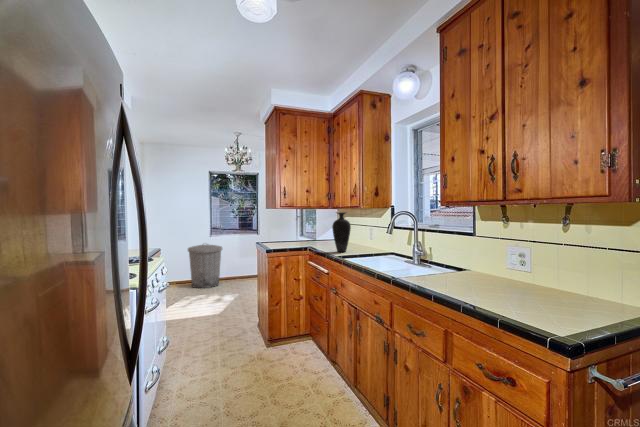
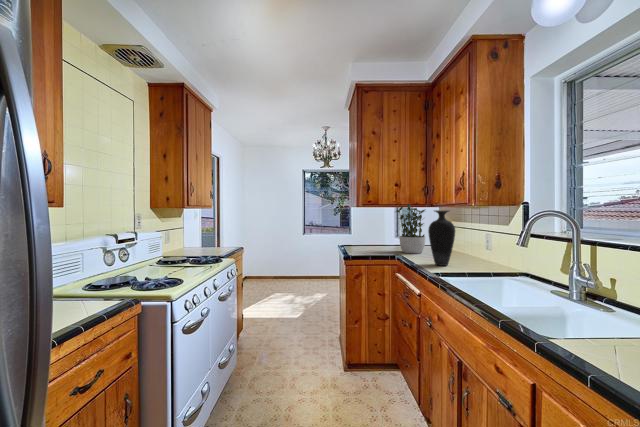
potted plant: none [305,207,330,246] -> present [396,204,425,253]
trash can: present [188,244,222,288] -> none [282,241,315,286]

